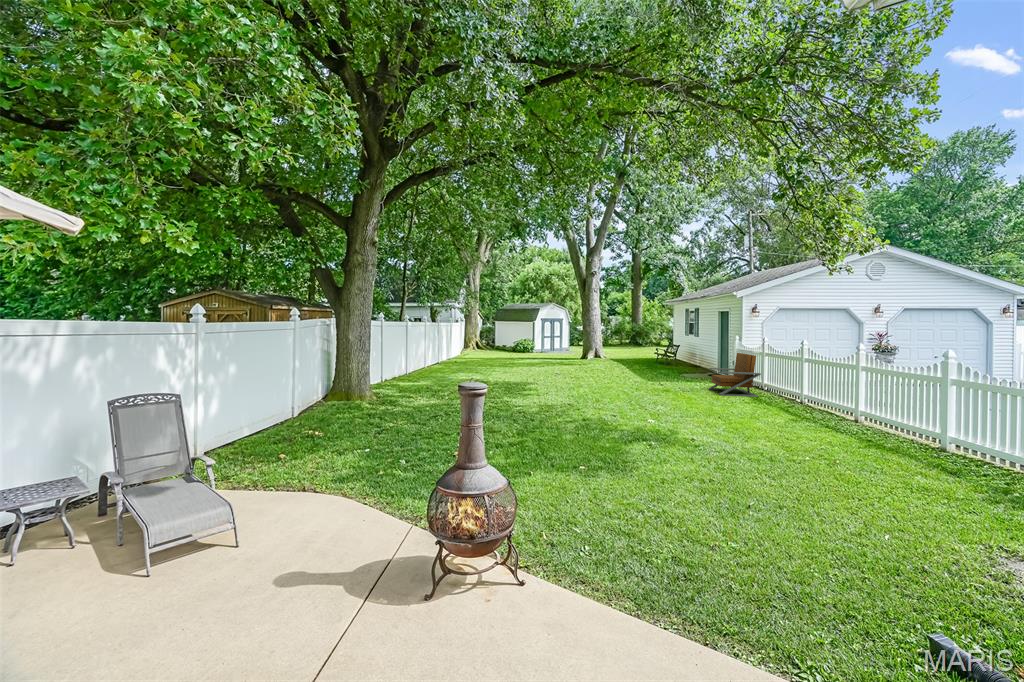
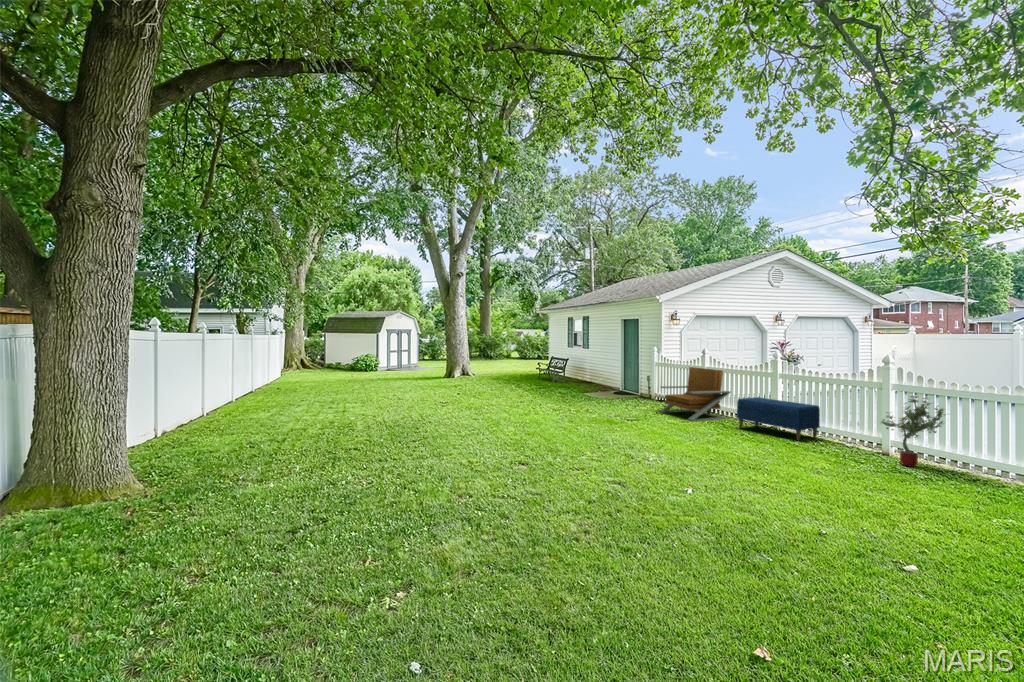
potted tree: none [813,373,848,427] -> present [881,396,945,467]
bench: none [747,377,804,411] -> present [737,397,820,441]

